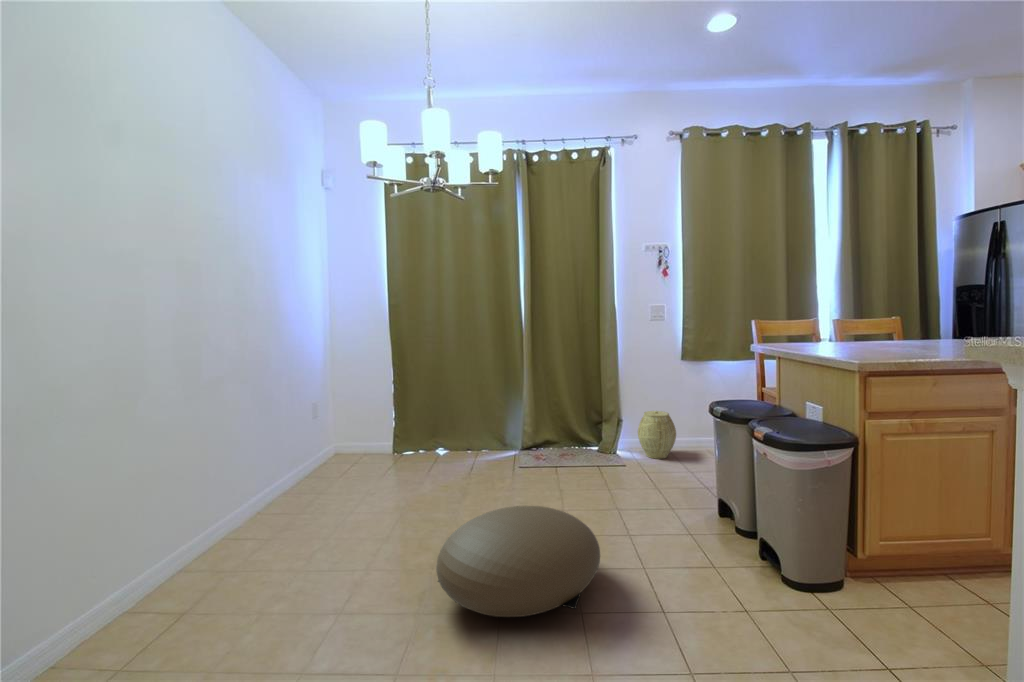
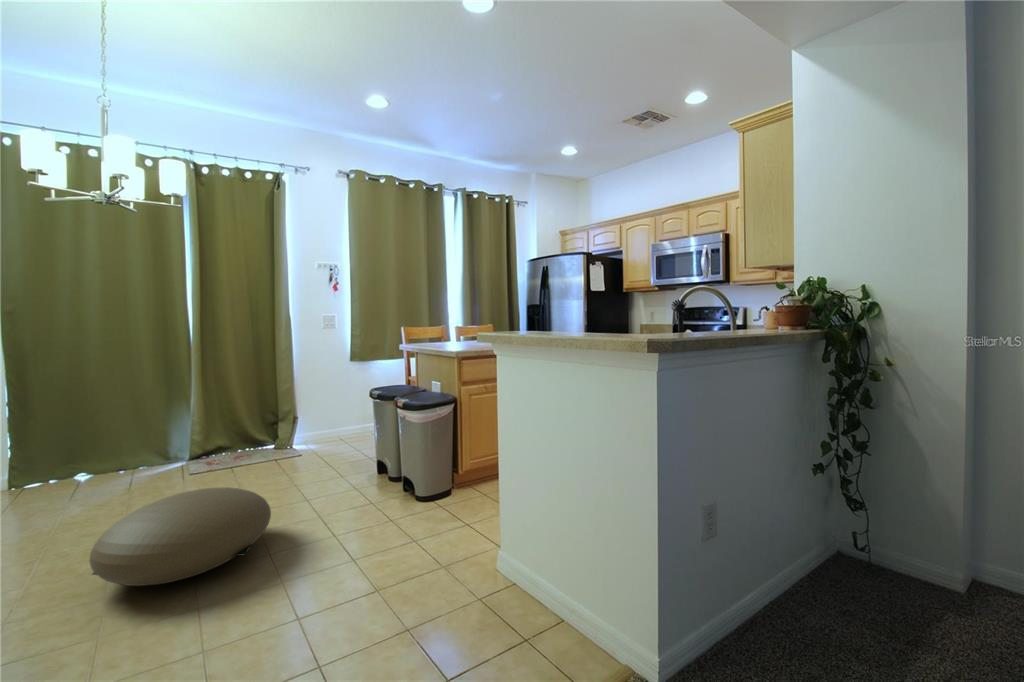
woven basket: present [638,411,676,459] -> none [315,405,349,446]

